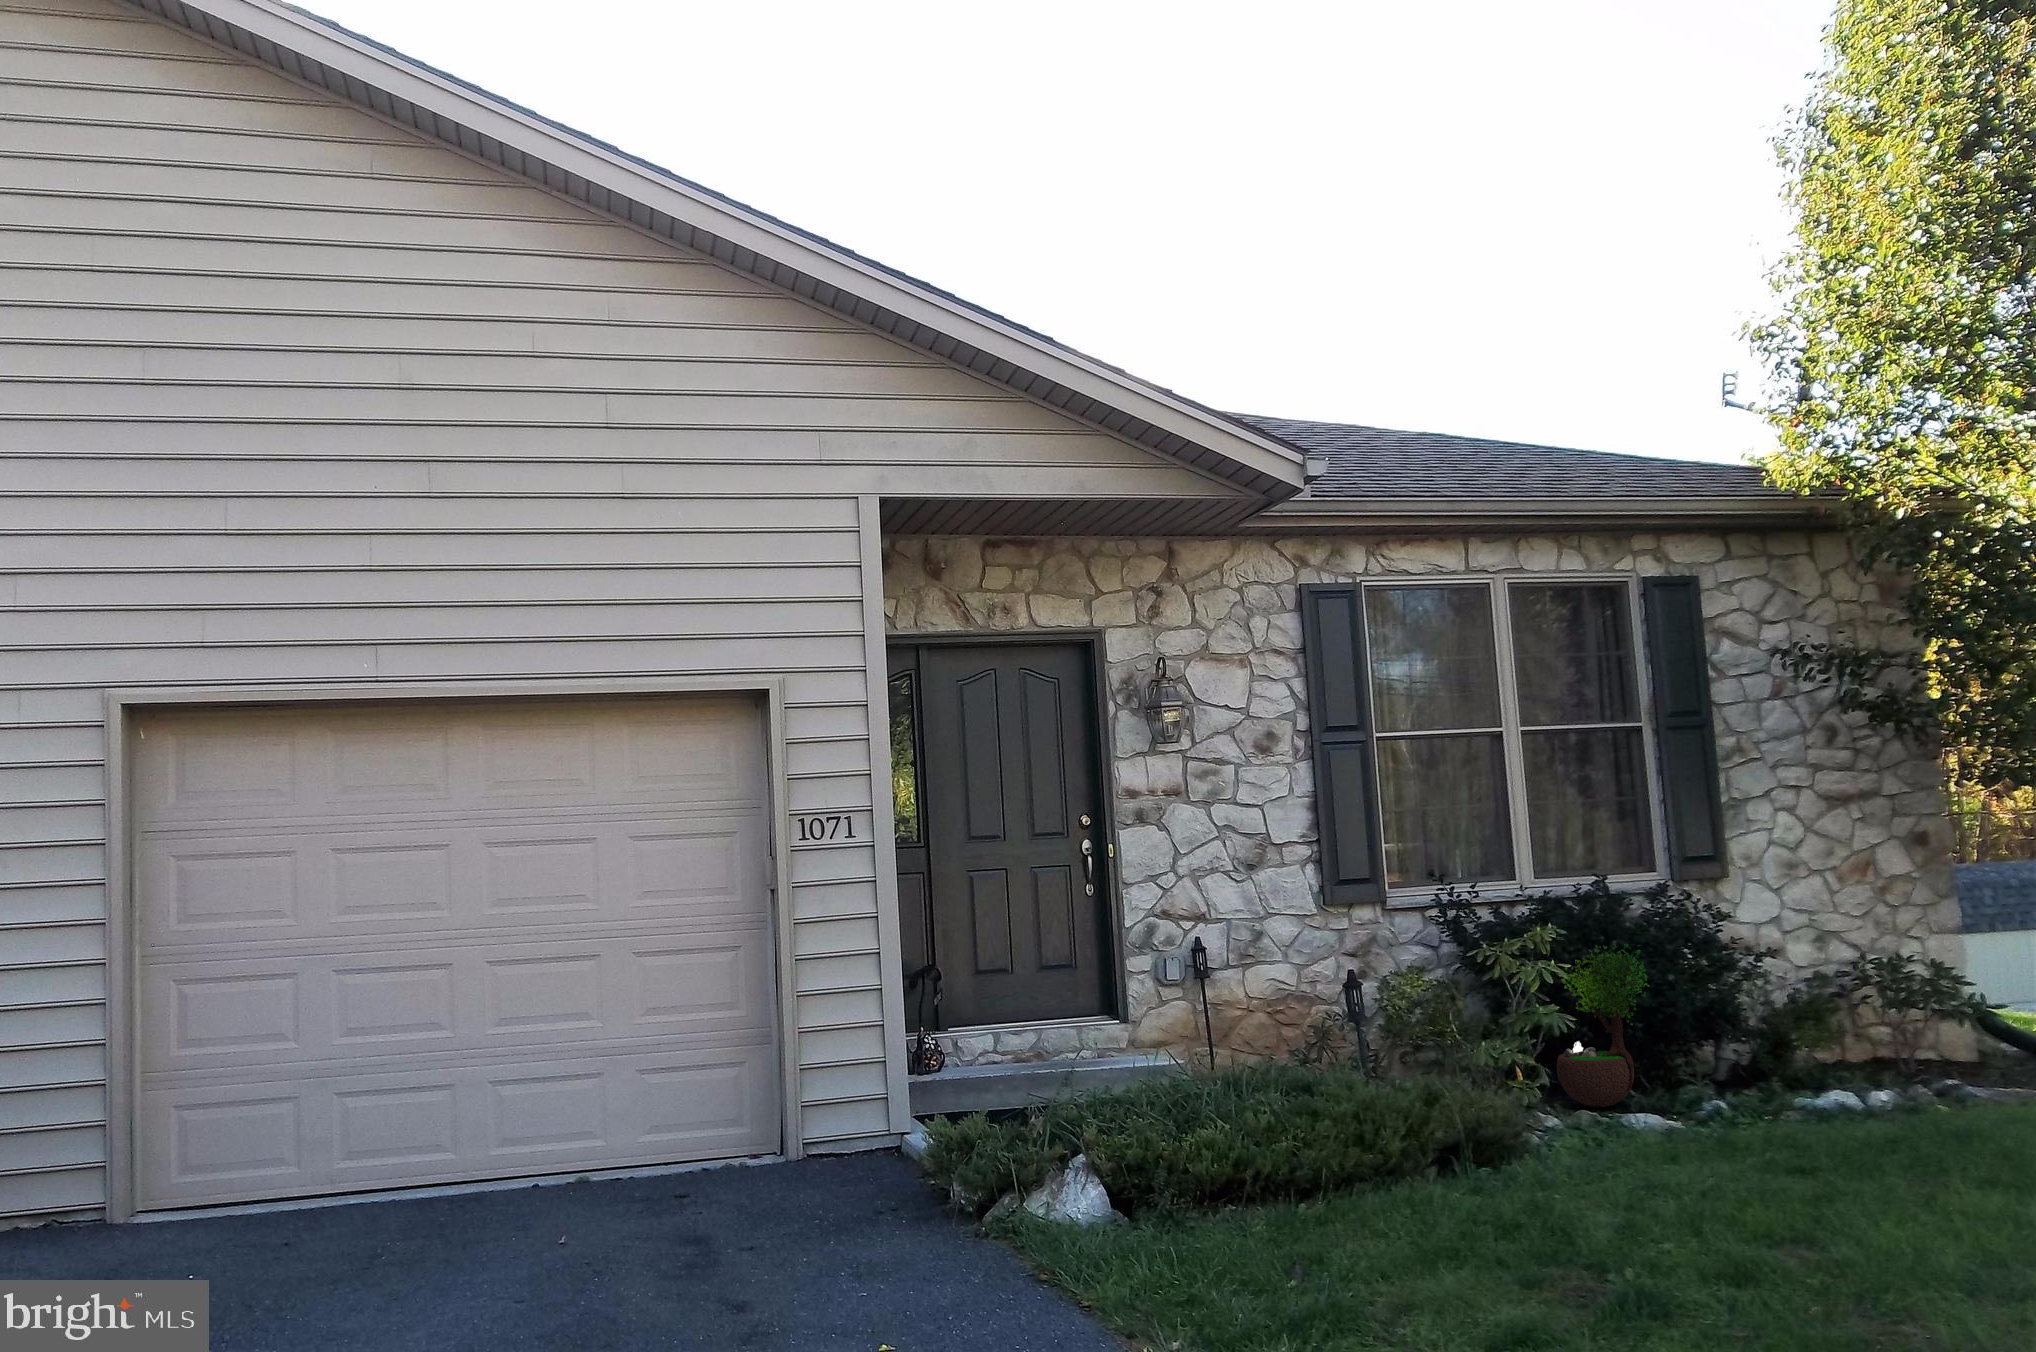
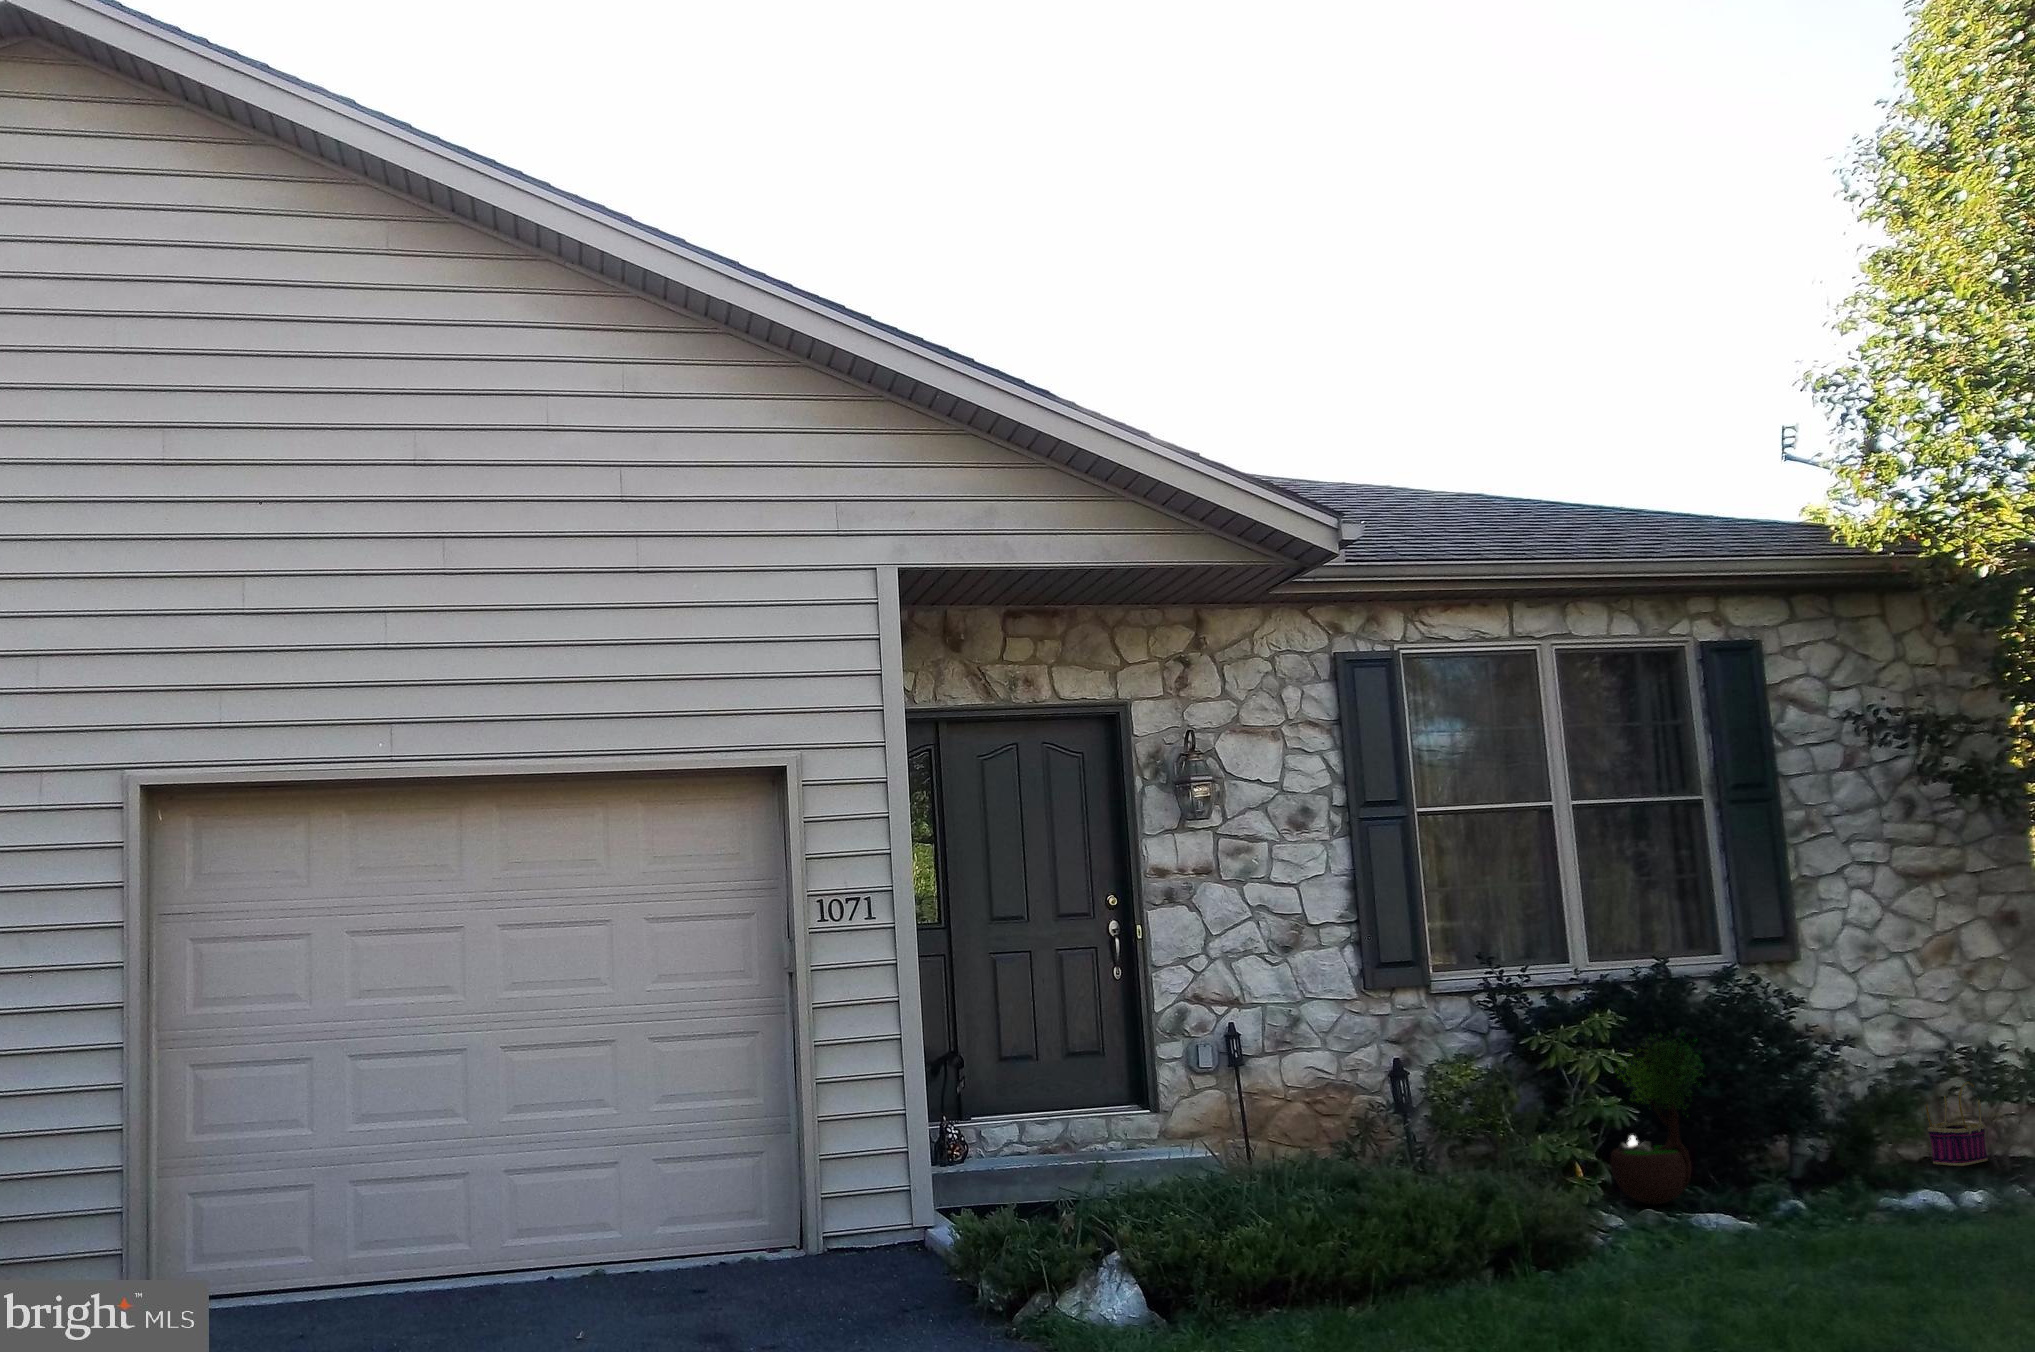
basket: none [1844,990,1902,1069] -> present [1926,1082,1988,1166]

